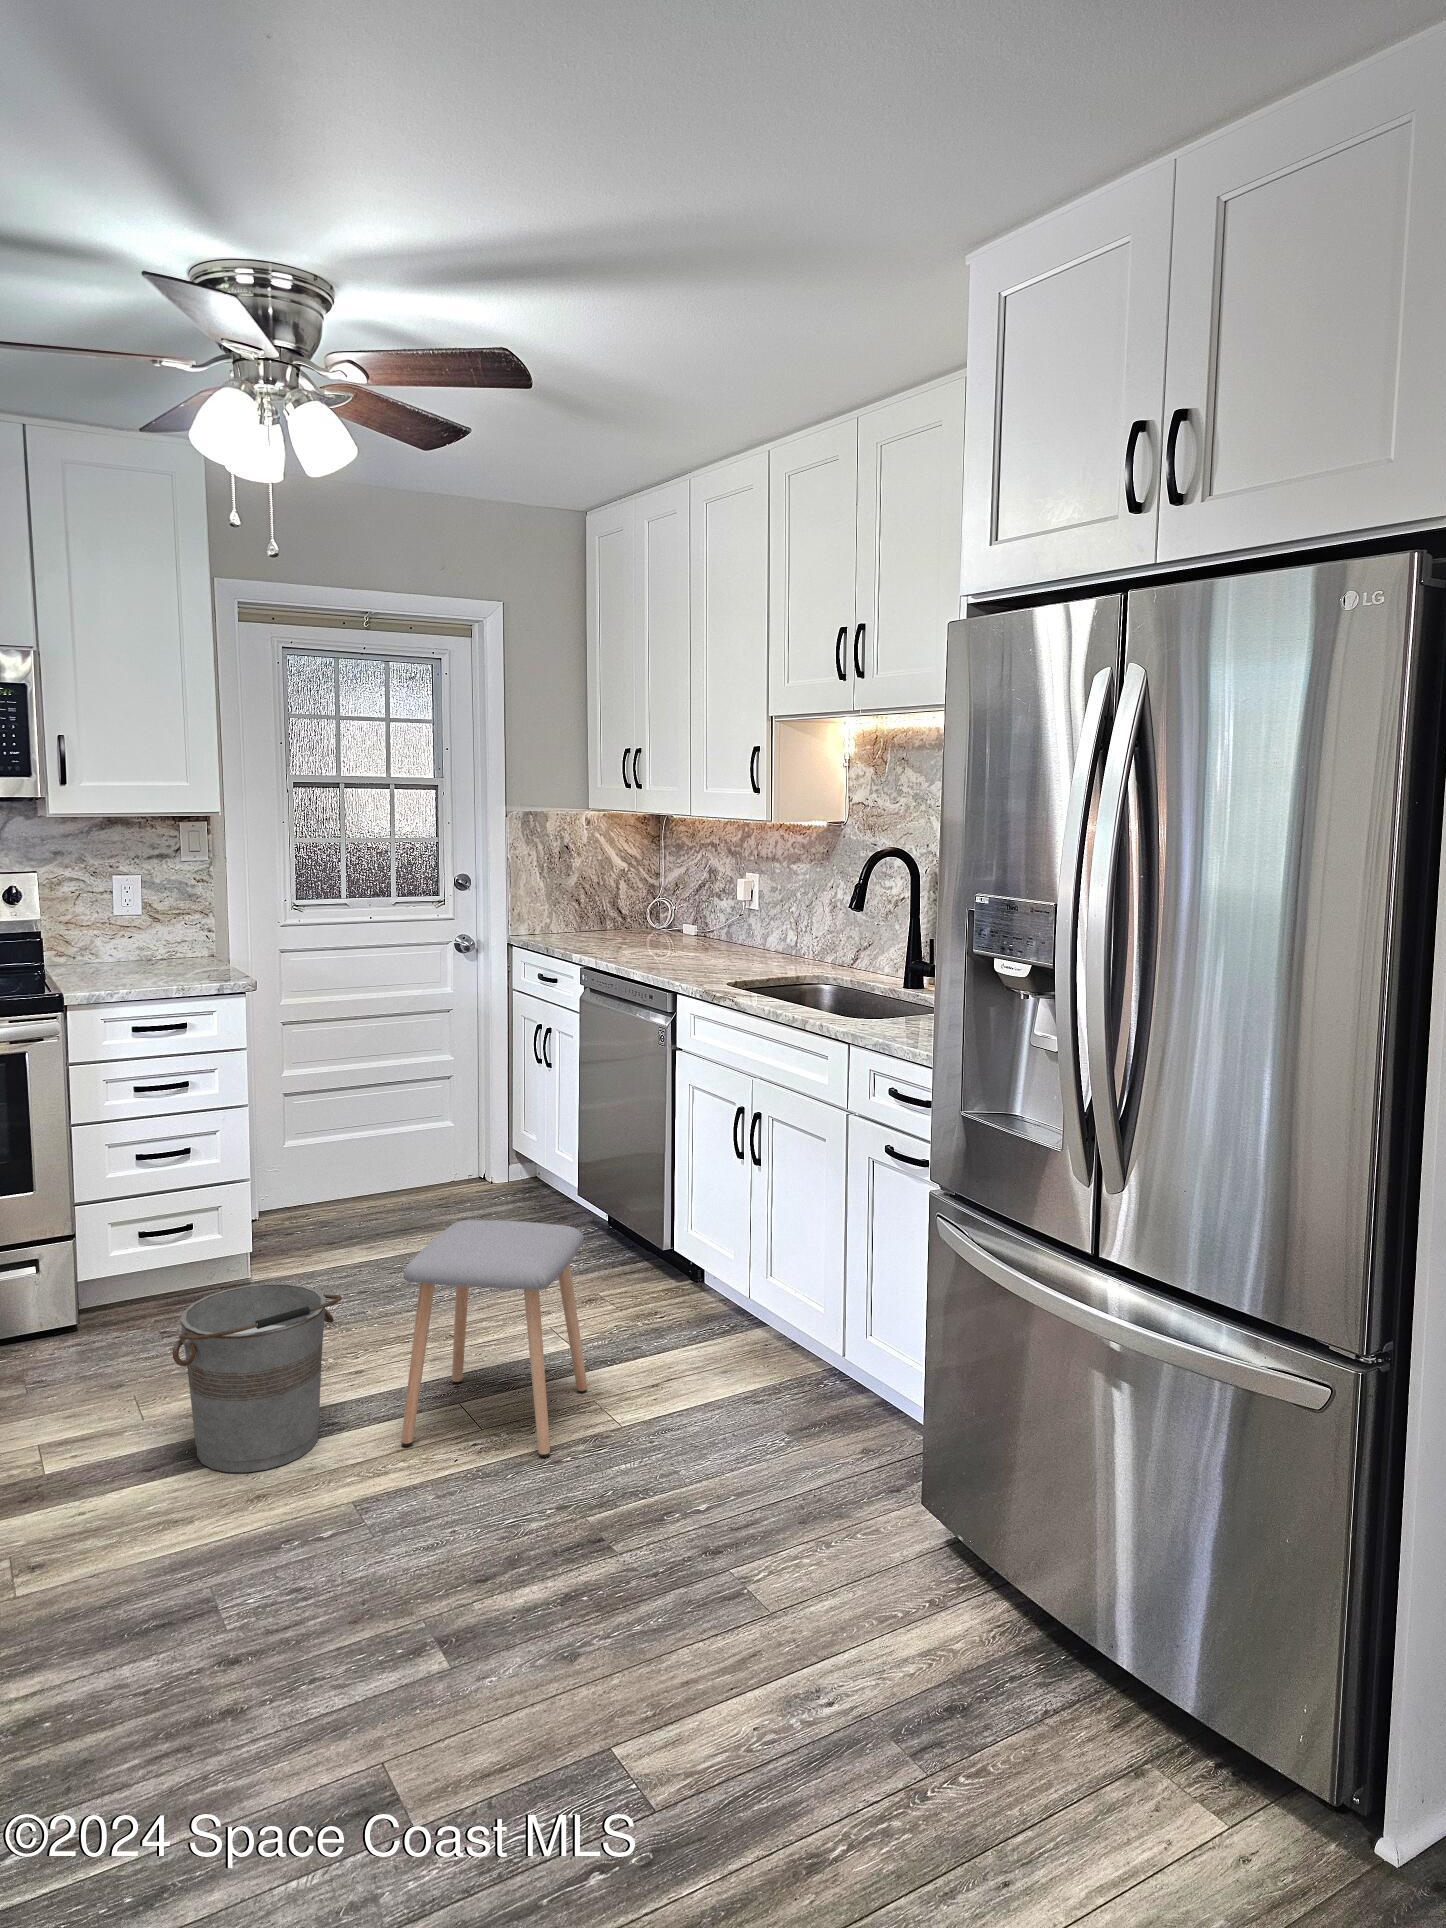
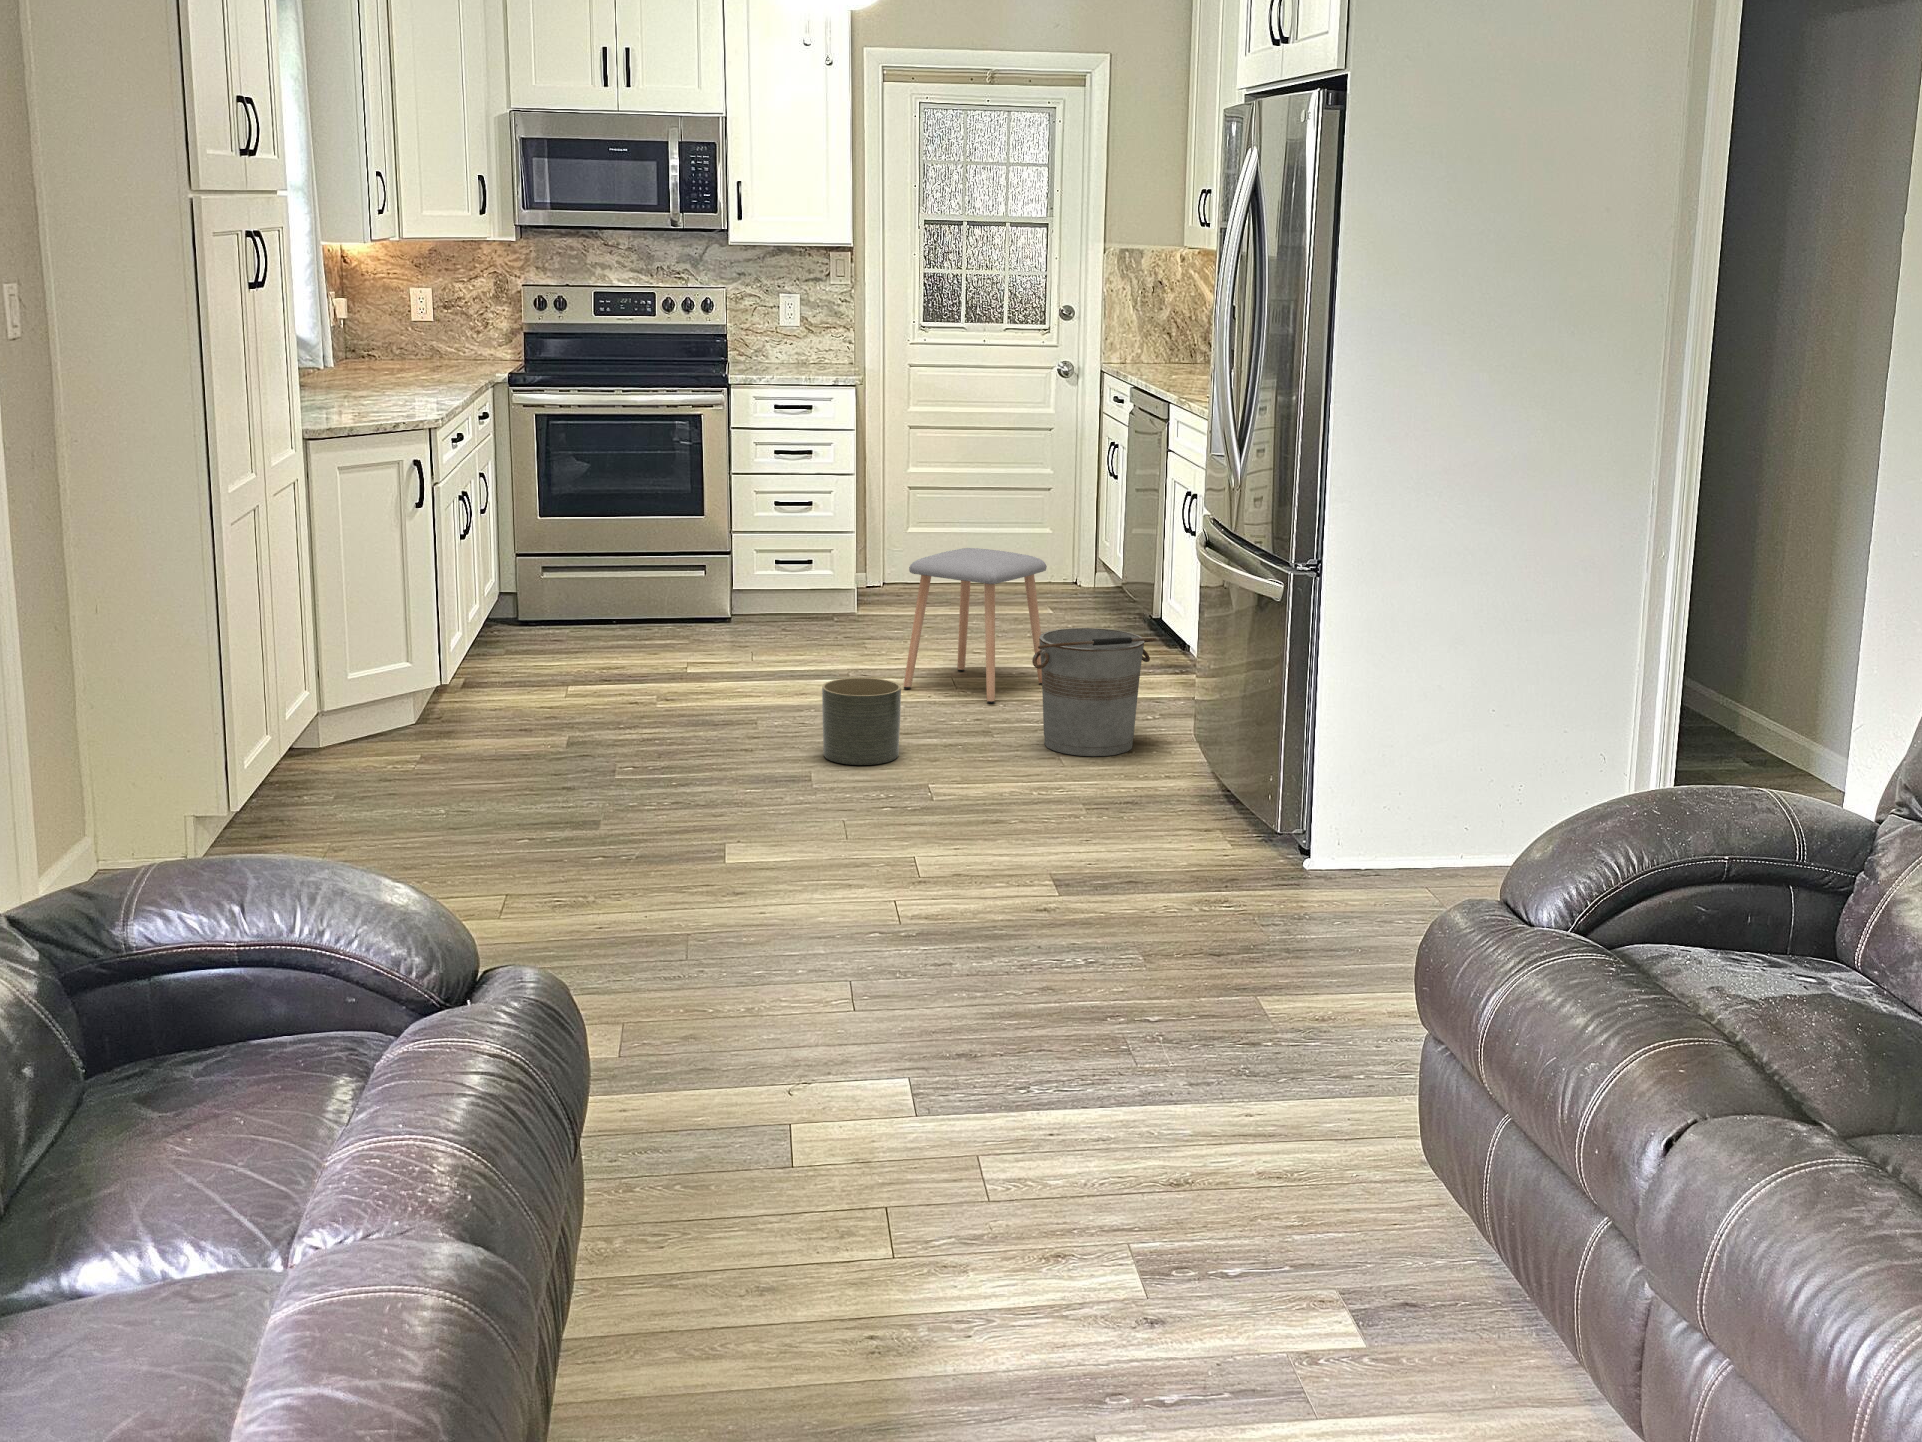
bucket: present [172,1284,342,1472] -> present [1032,628,1157,756]
planter: none [362,1524,498,1716] -> present [822,678,901,765]

